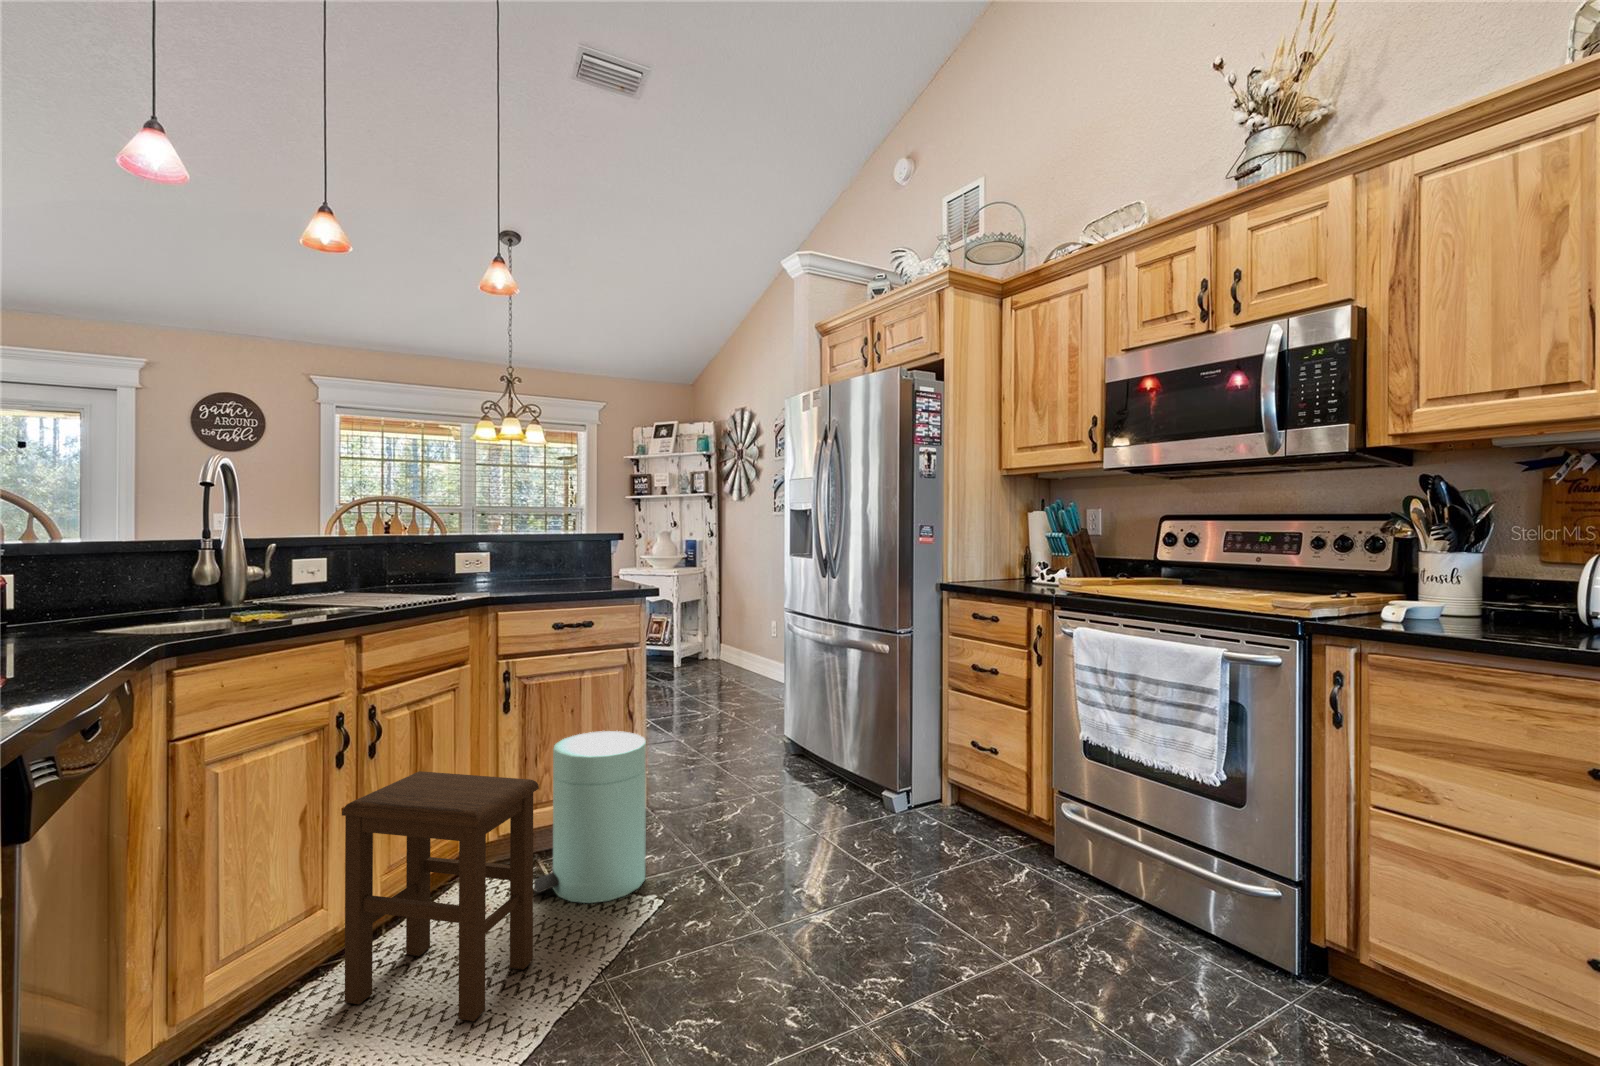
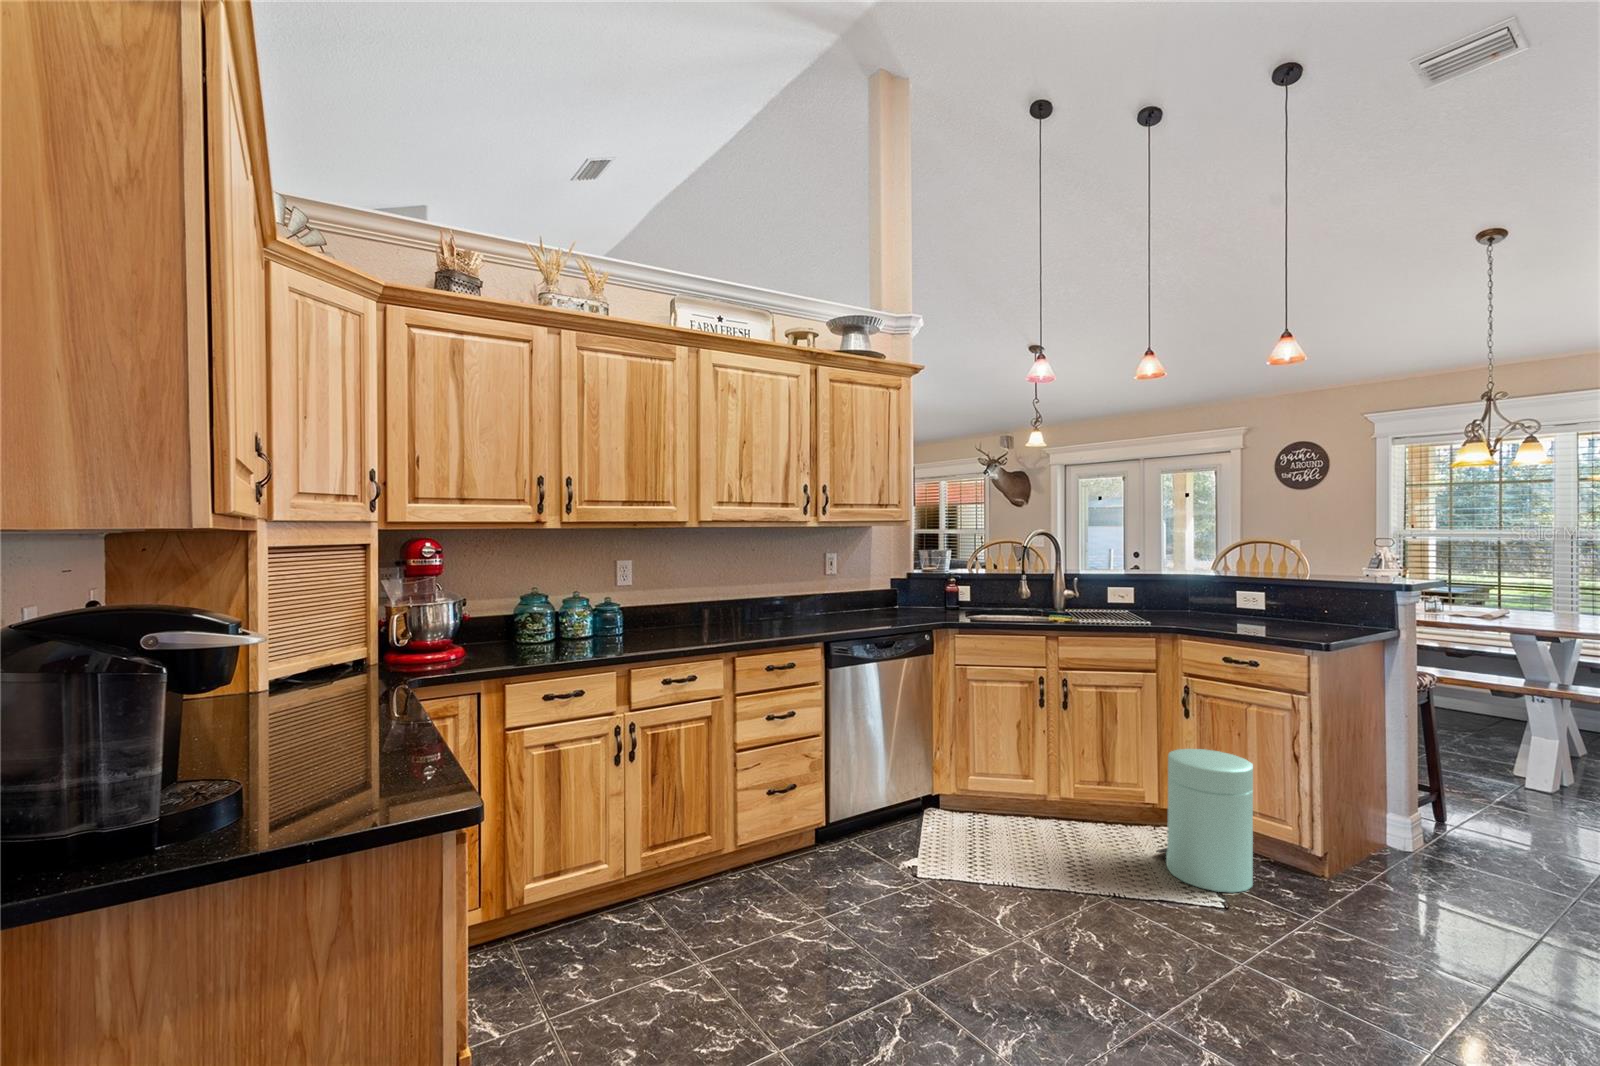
stool: present [342,771,539,1021] -> none [1015,722,1093,868]

